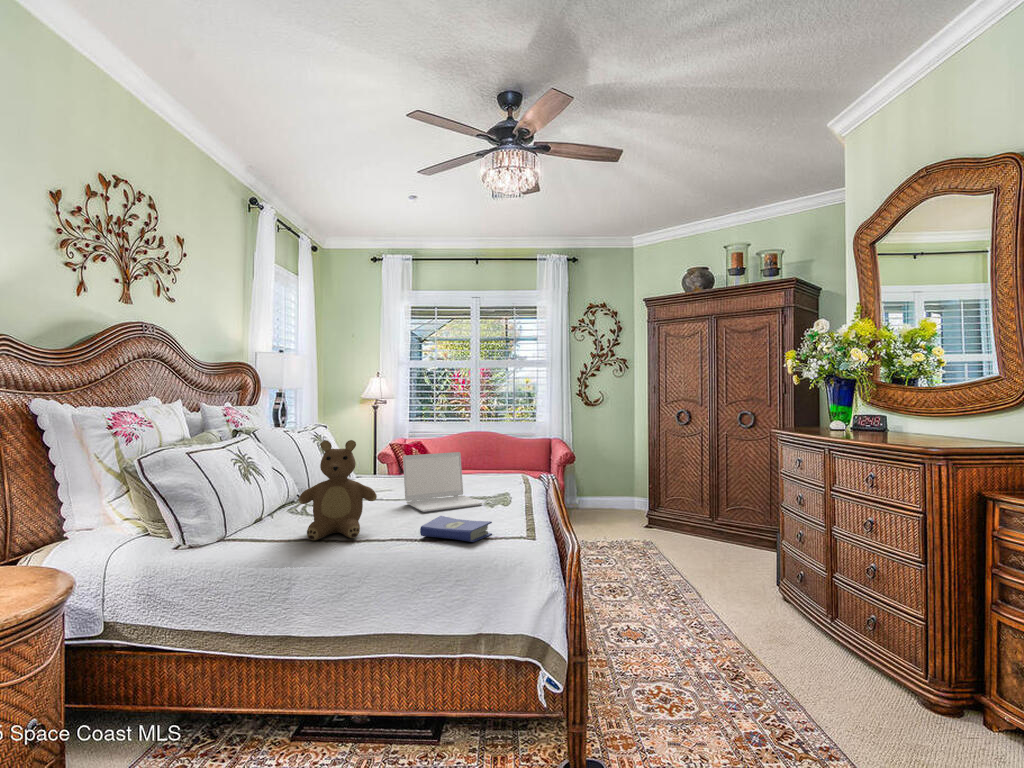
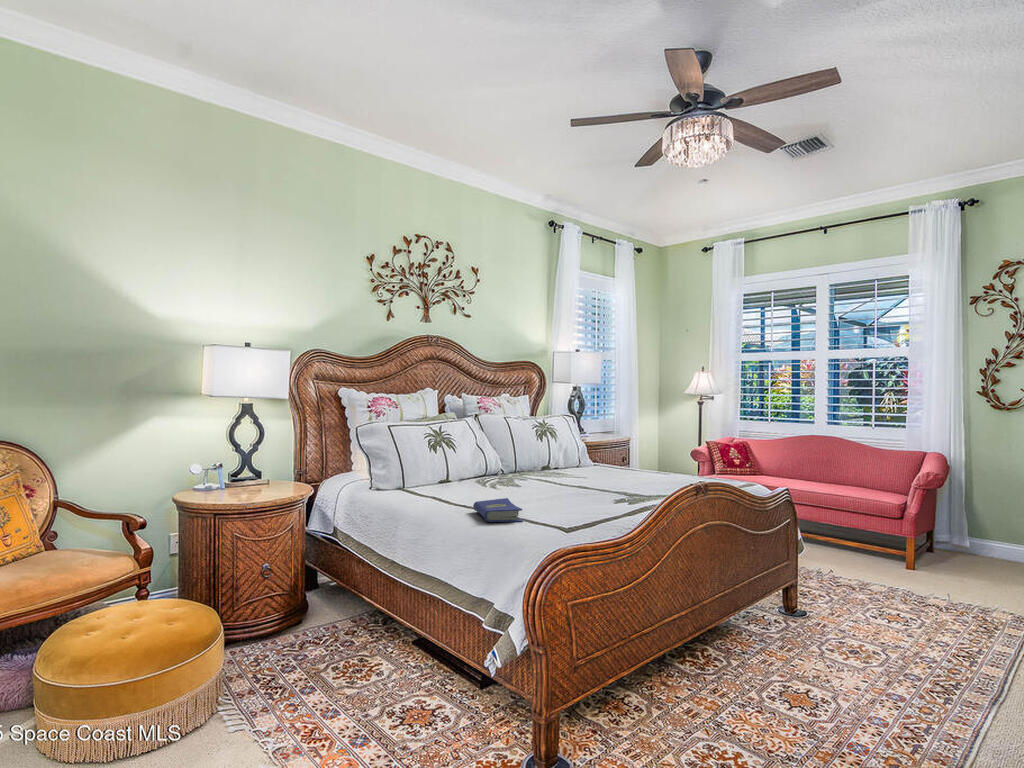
teddy bear: present [299,440,377,540] -> none [414,423,476,502]
laptop: present [403,452,482,512] -> none [533,445,606,502]

